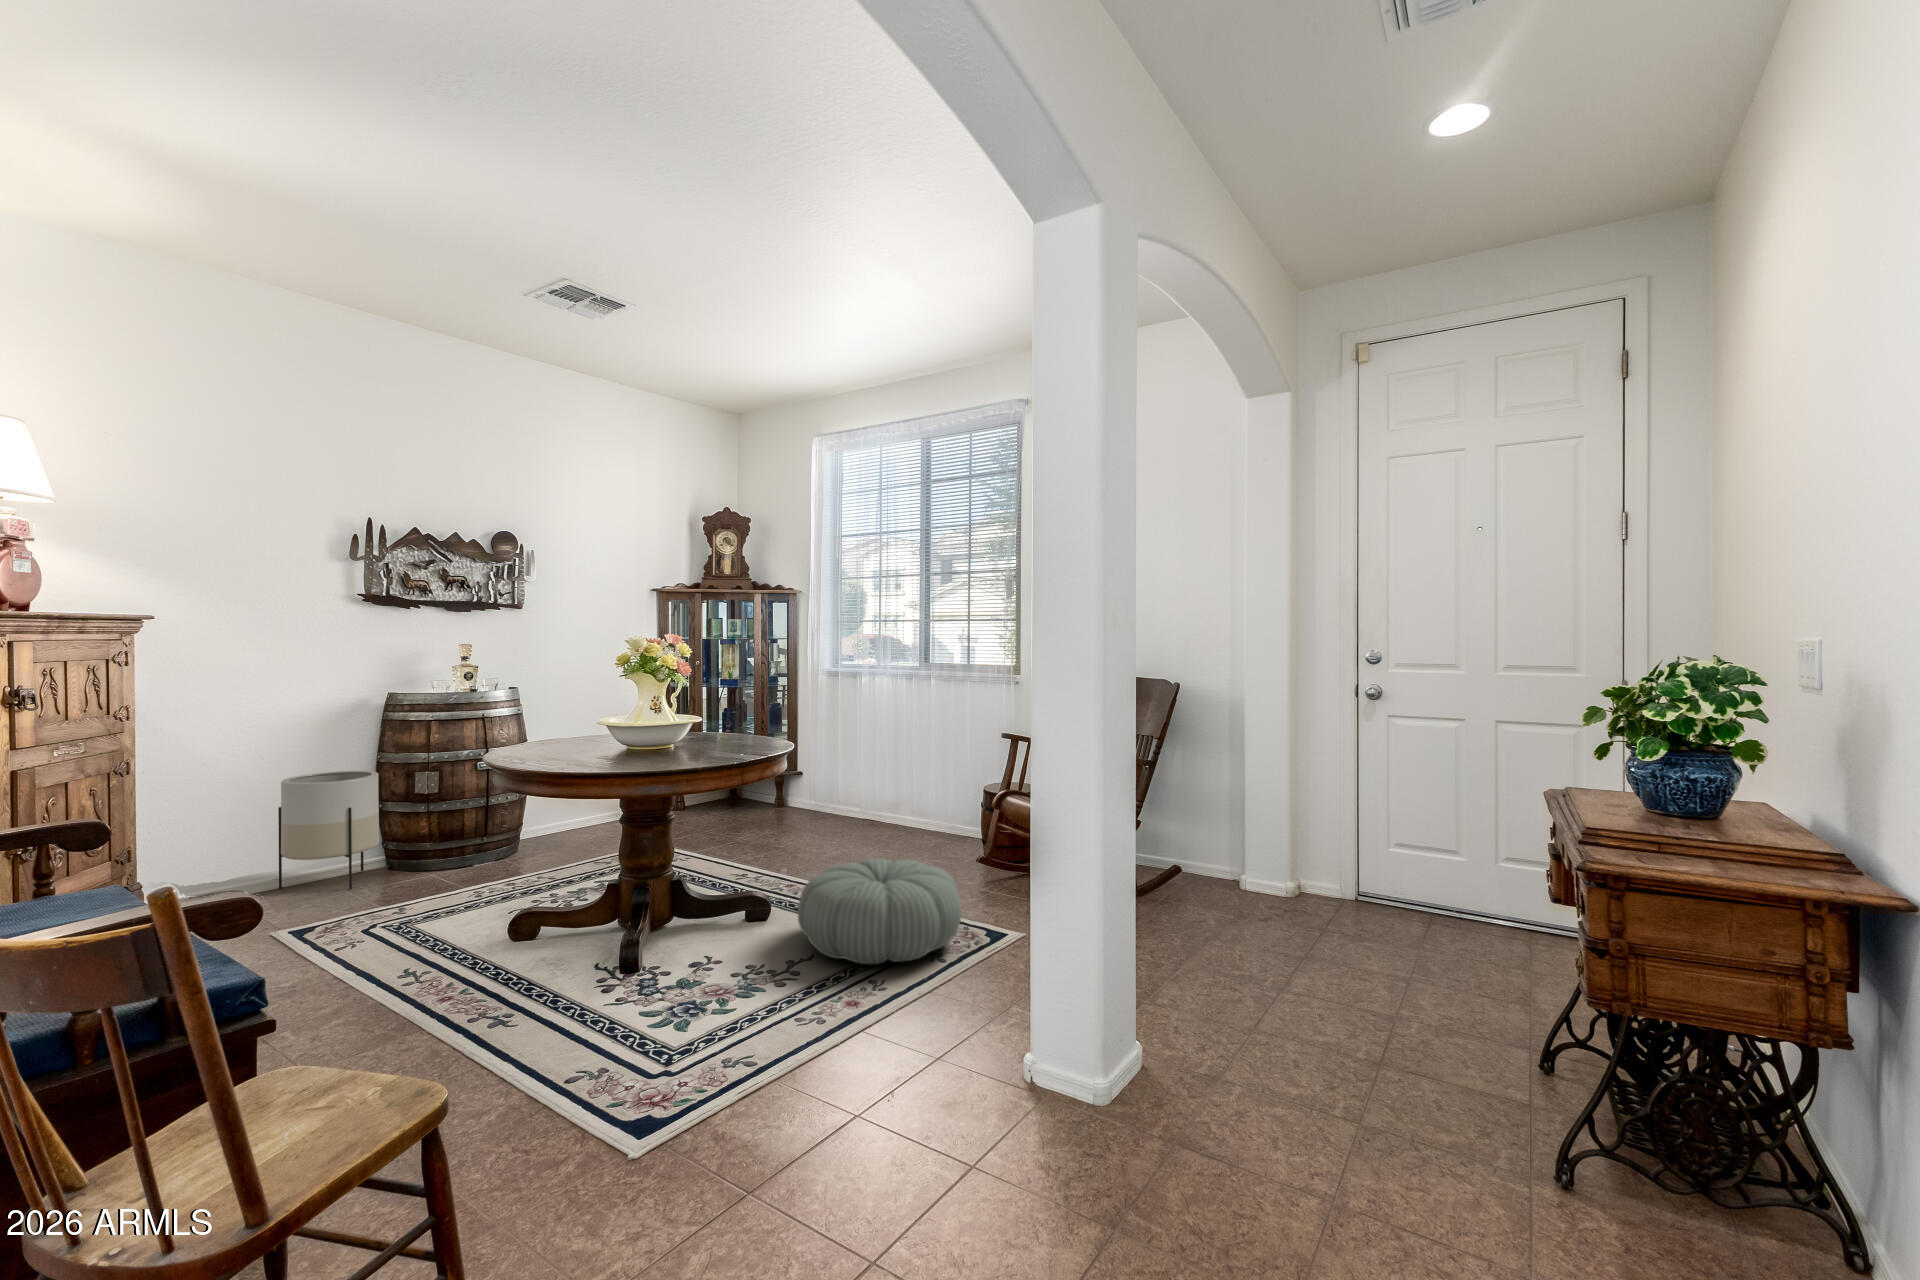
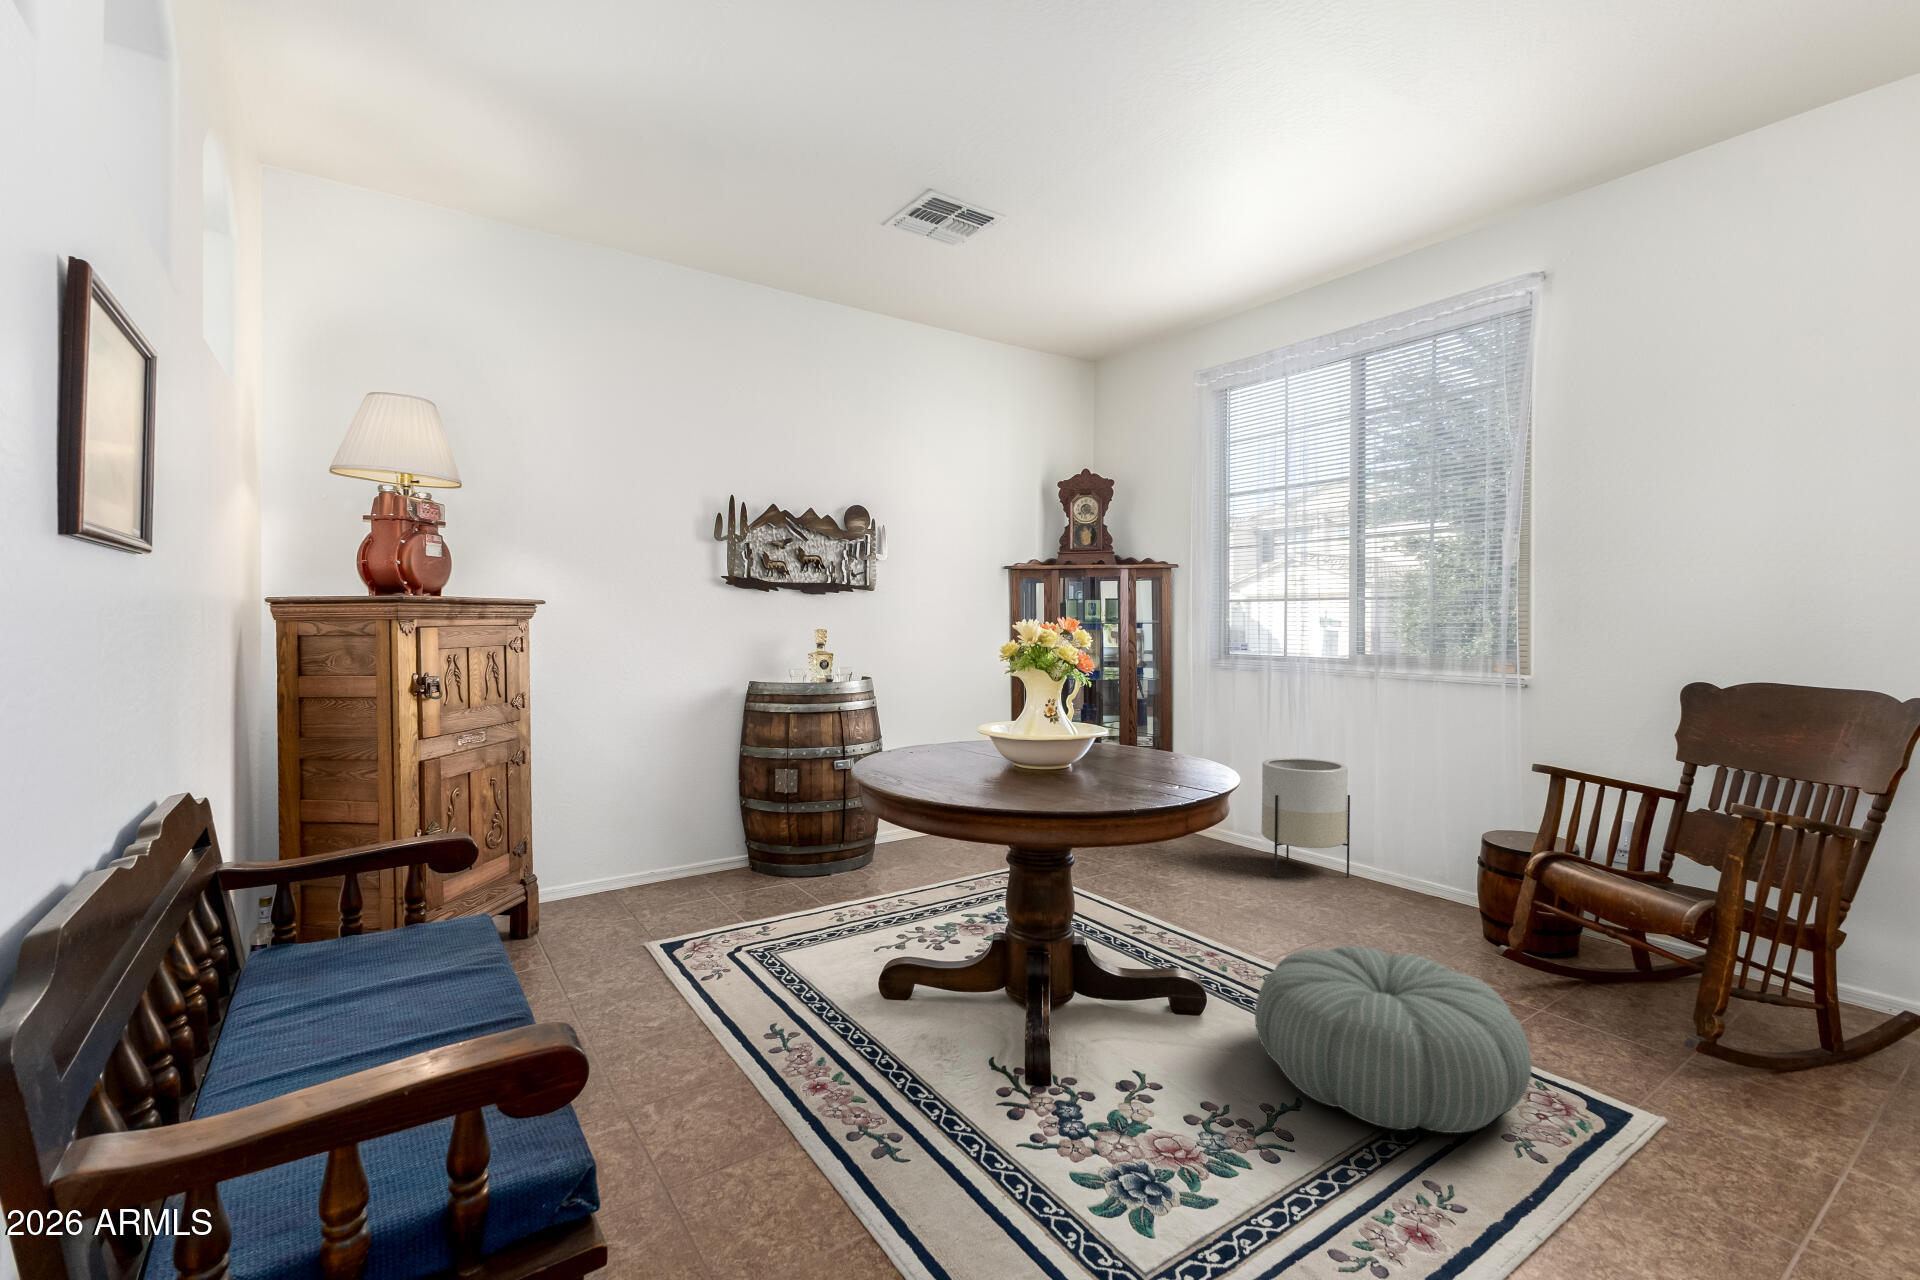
planter: present [278,771,379,889] -> present [1261,758,1350,878]

